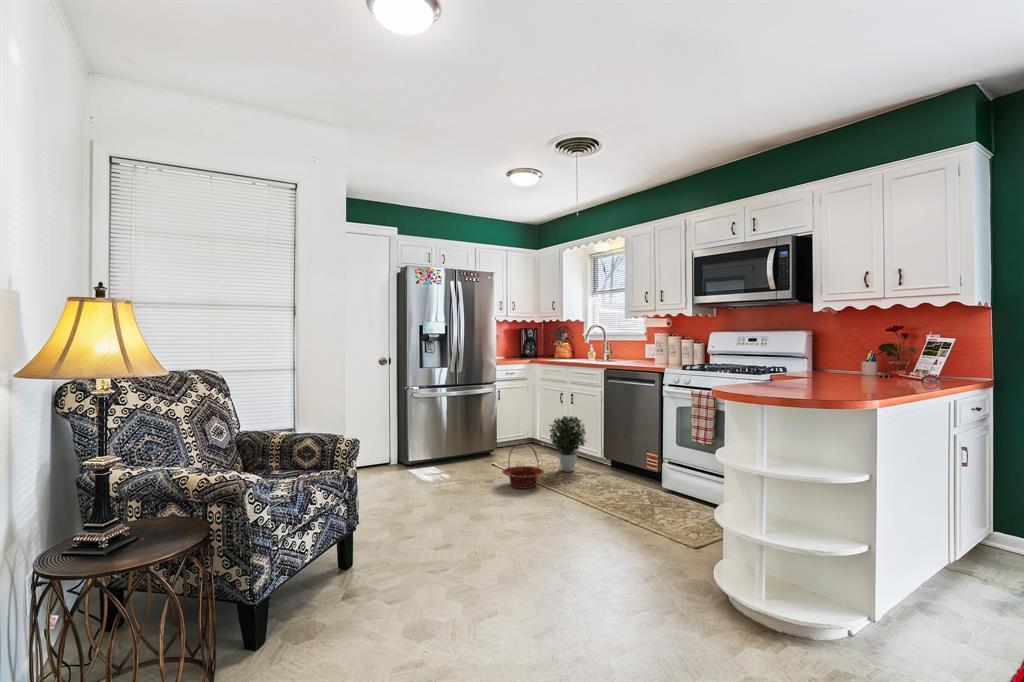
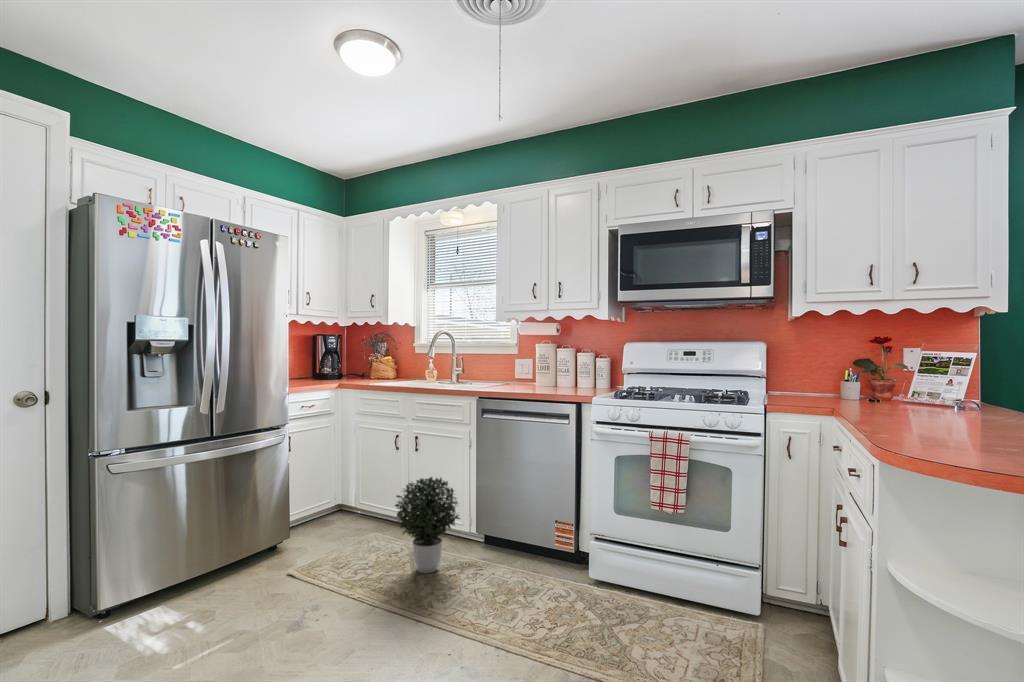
basket: present [502,443,544,489] -> none [324,547,408,642]

